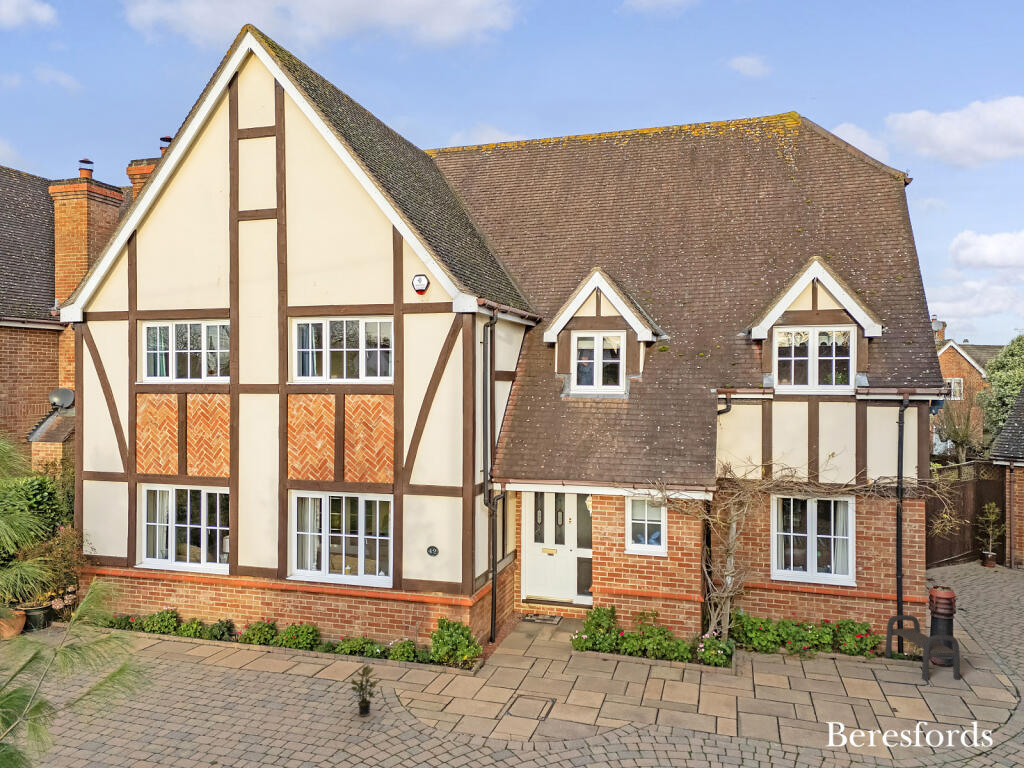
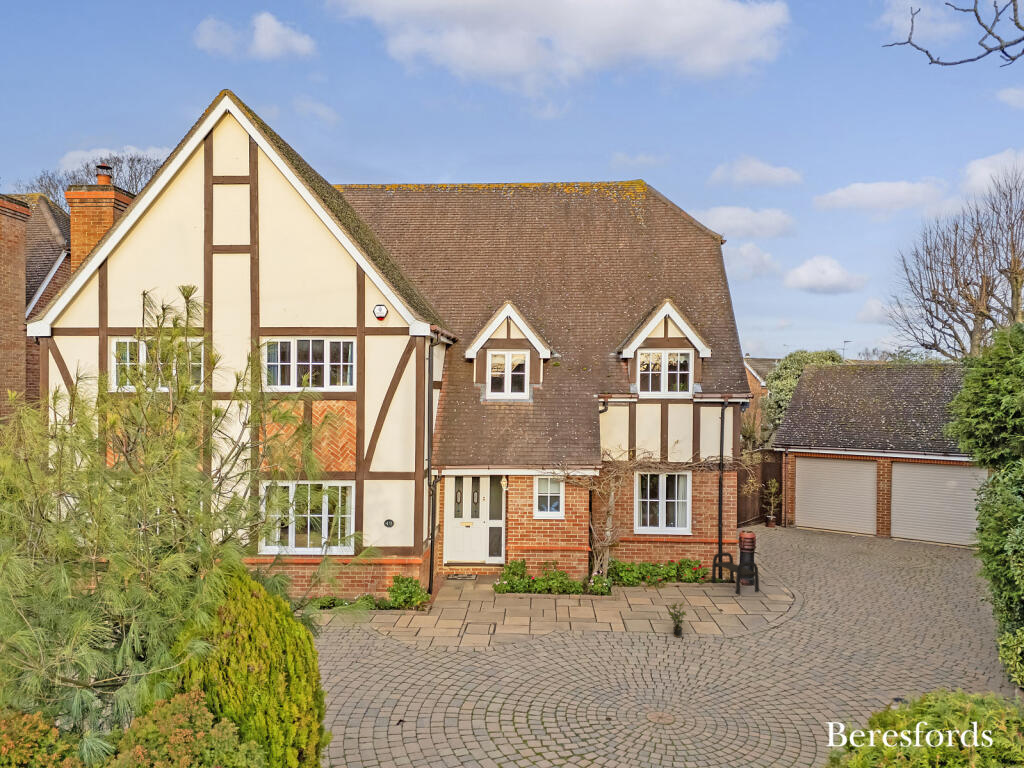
potted plant: present [351,665,377,717] -> present [669,602,687,637]

